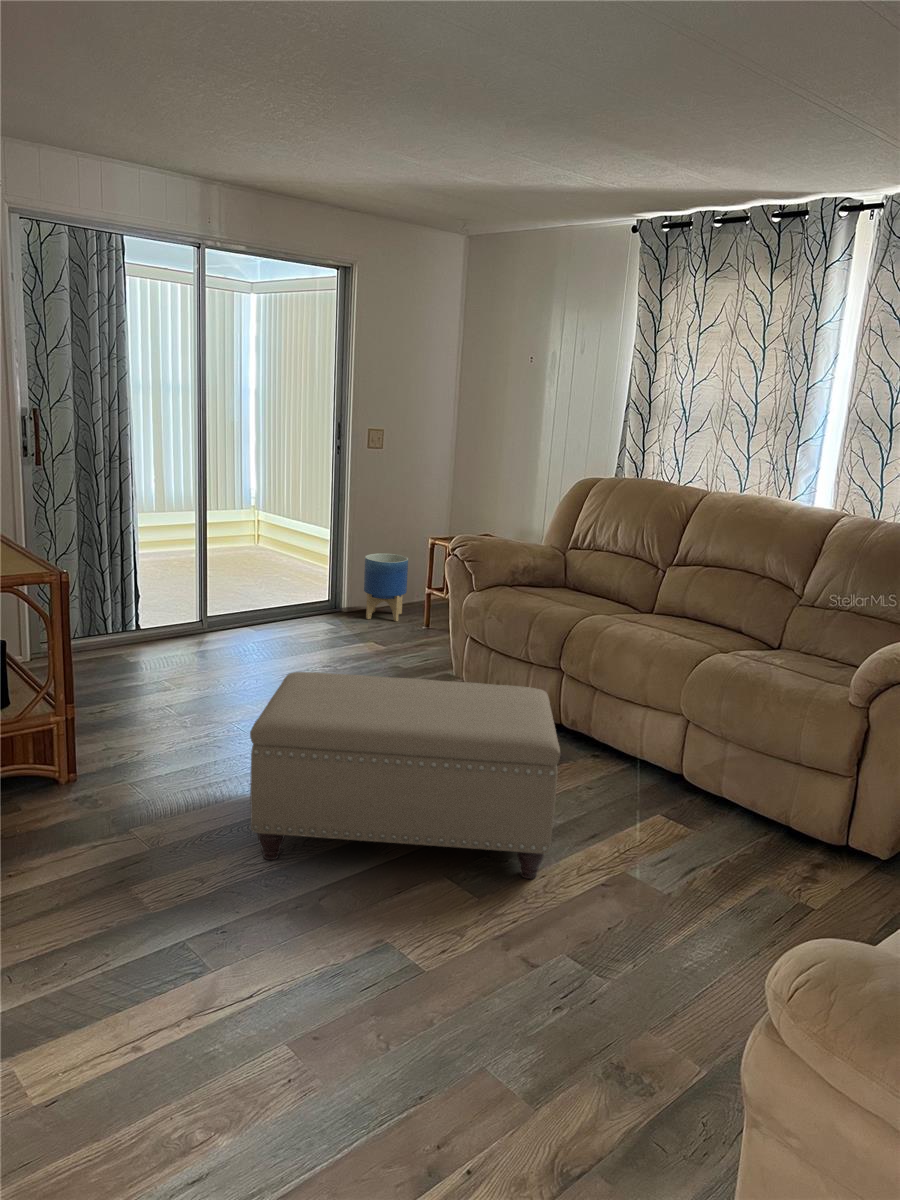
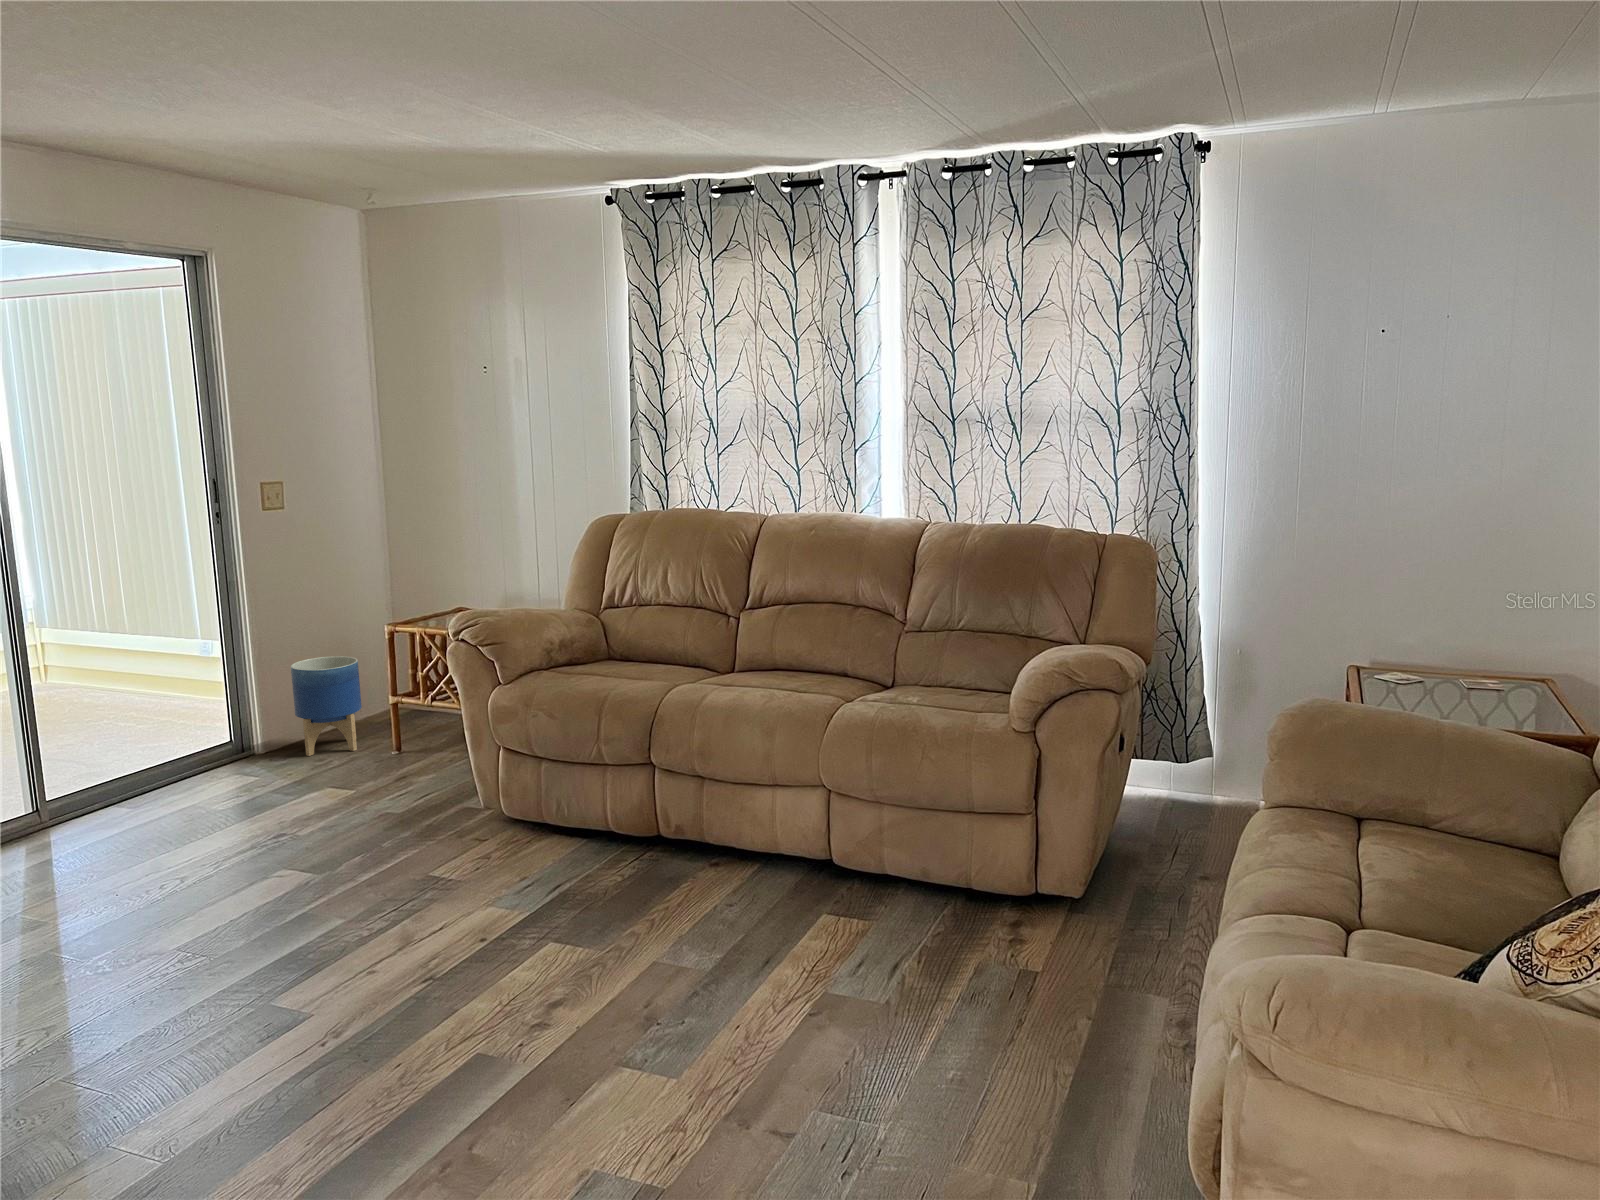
ottoman: present [250,672,560,879] -> none [304,790,745,1128]

